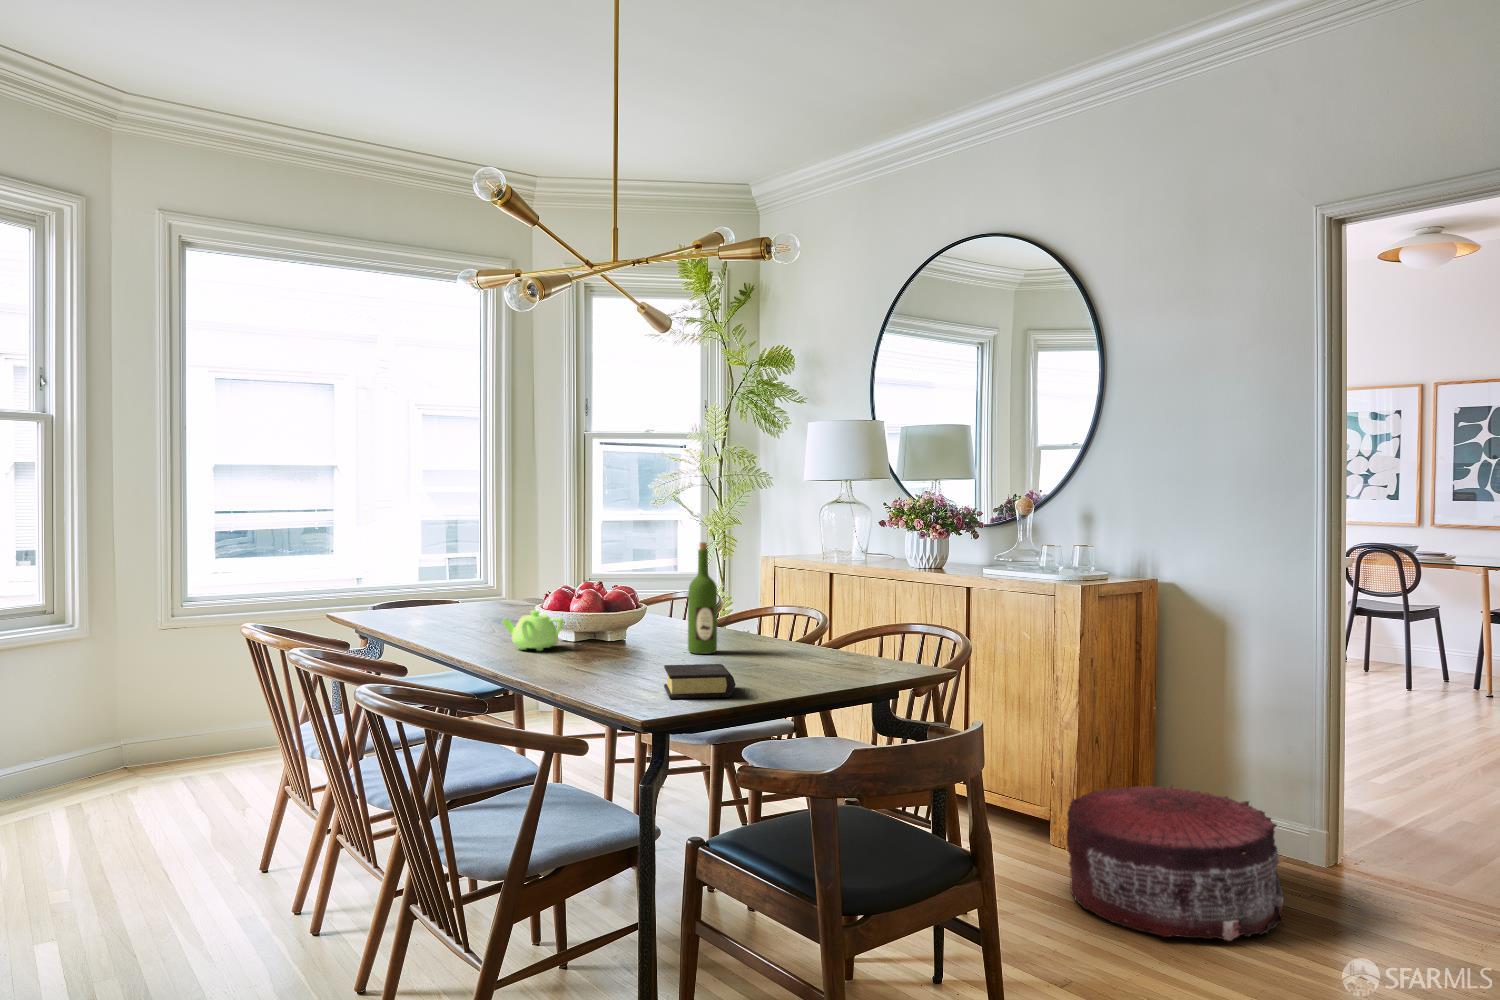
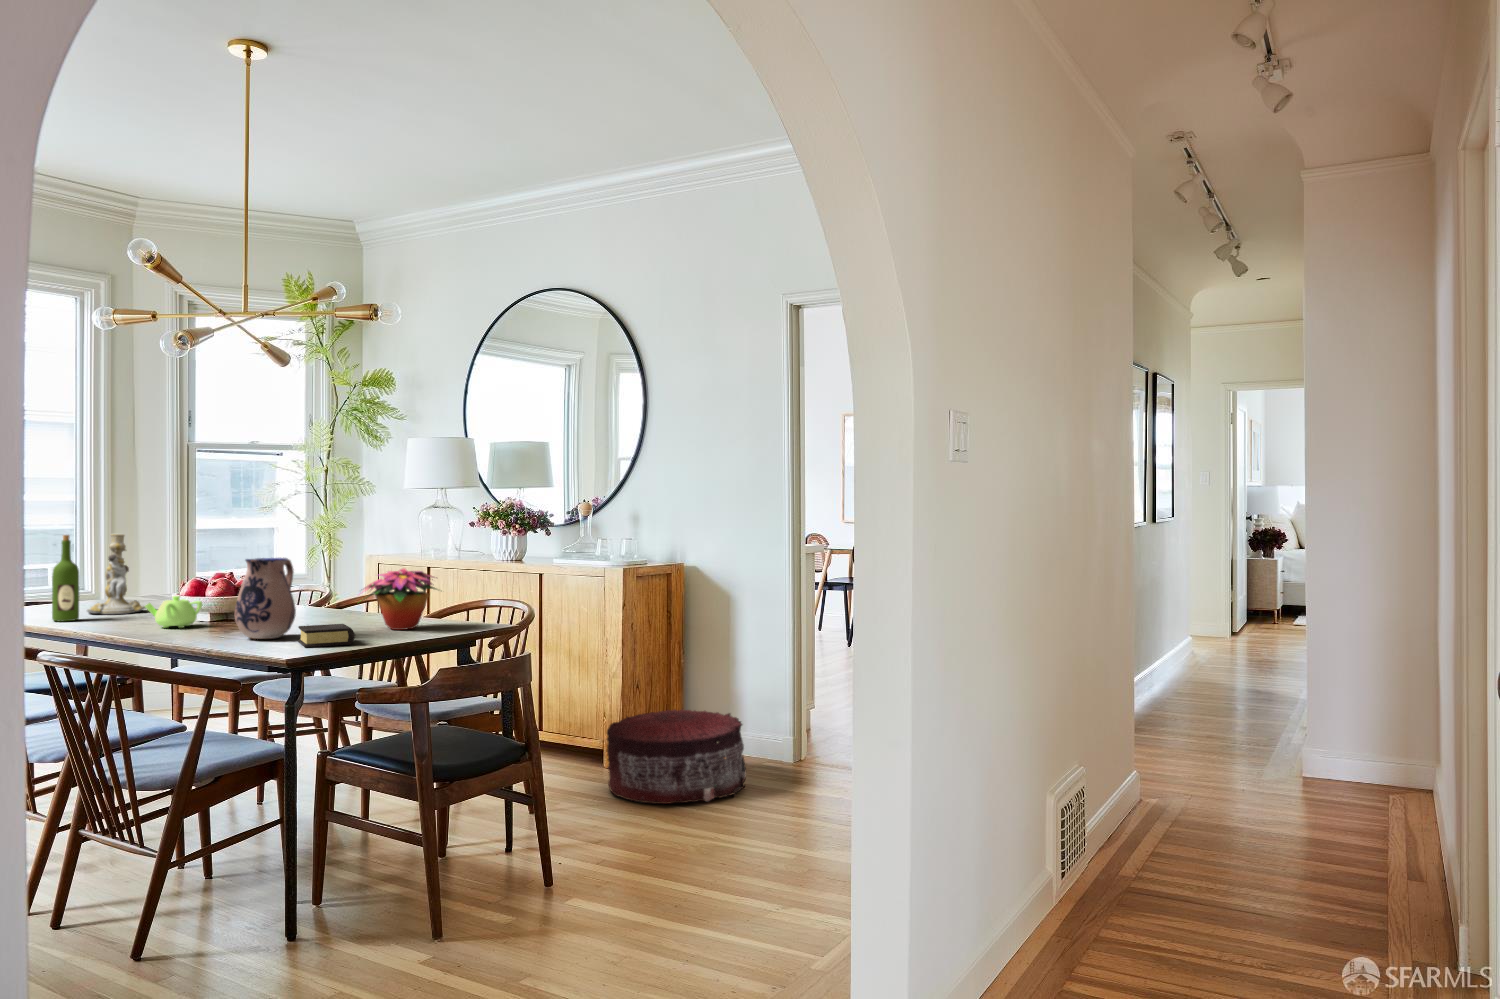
candlestick: none [457,531,519,624] -> present [87,534,145,614]
wine bottle: present [688,542,717,654] -> present [52,535,79,621]
ceramic pitcher: none [590,569,664,678] -> present [235,558,296,639]
flower arrangement: none [736,584,858,670] -> present [363,568,437,630]

